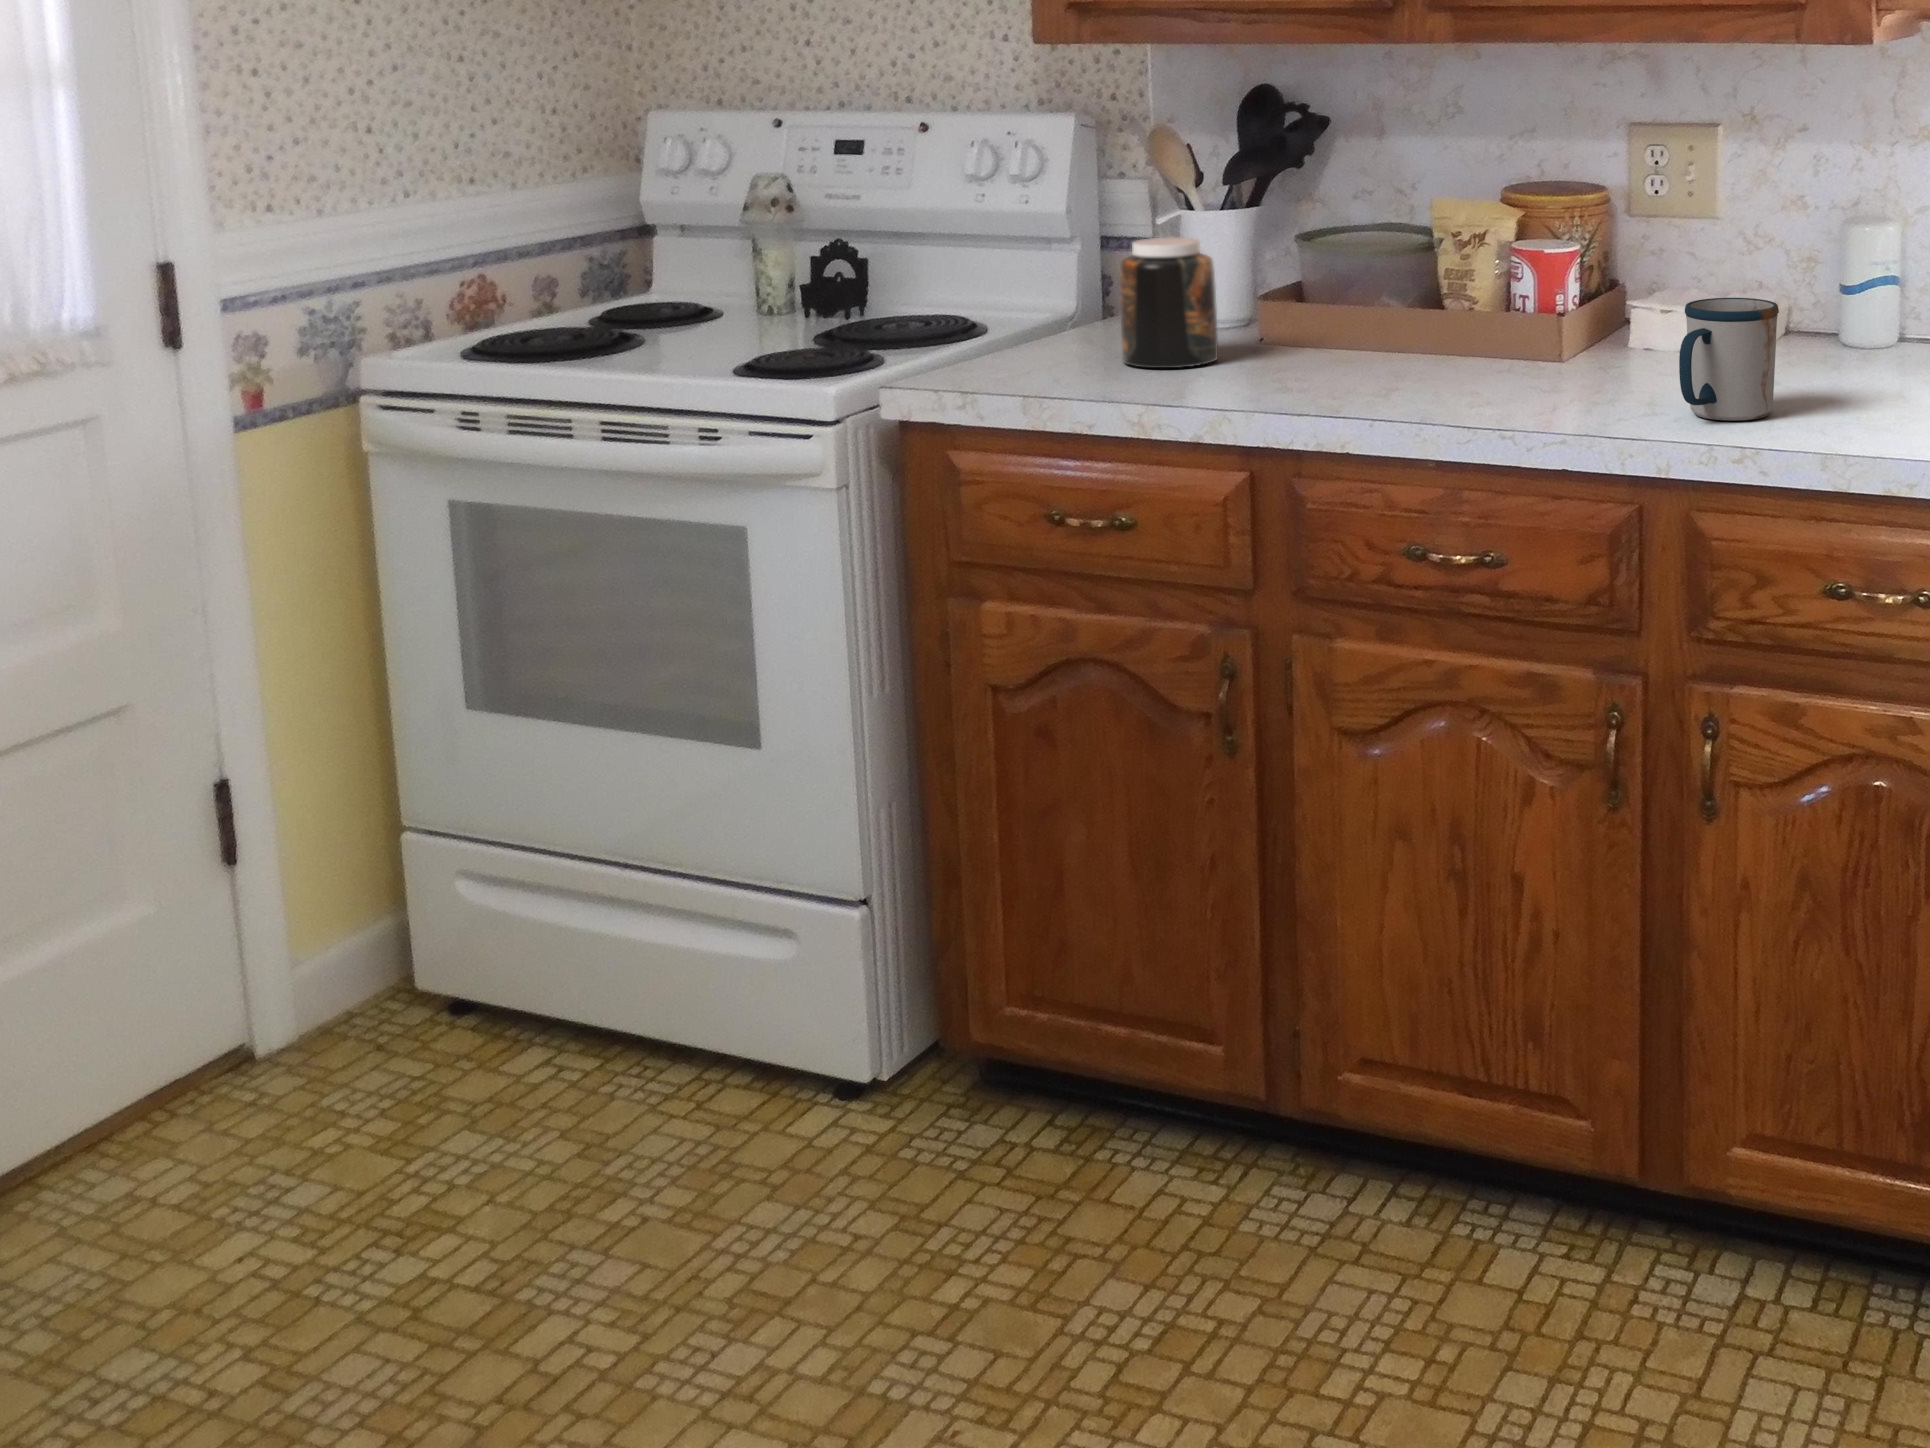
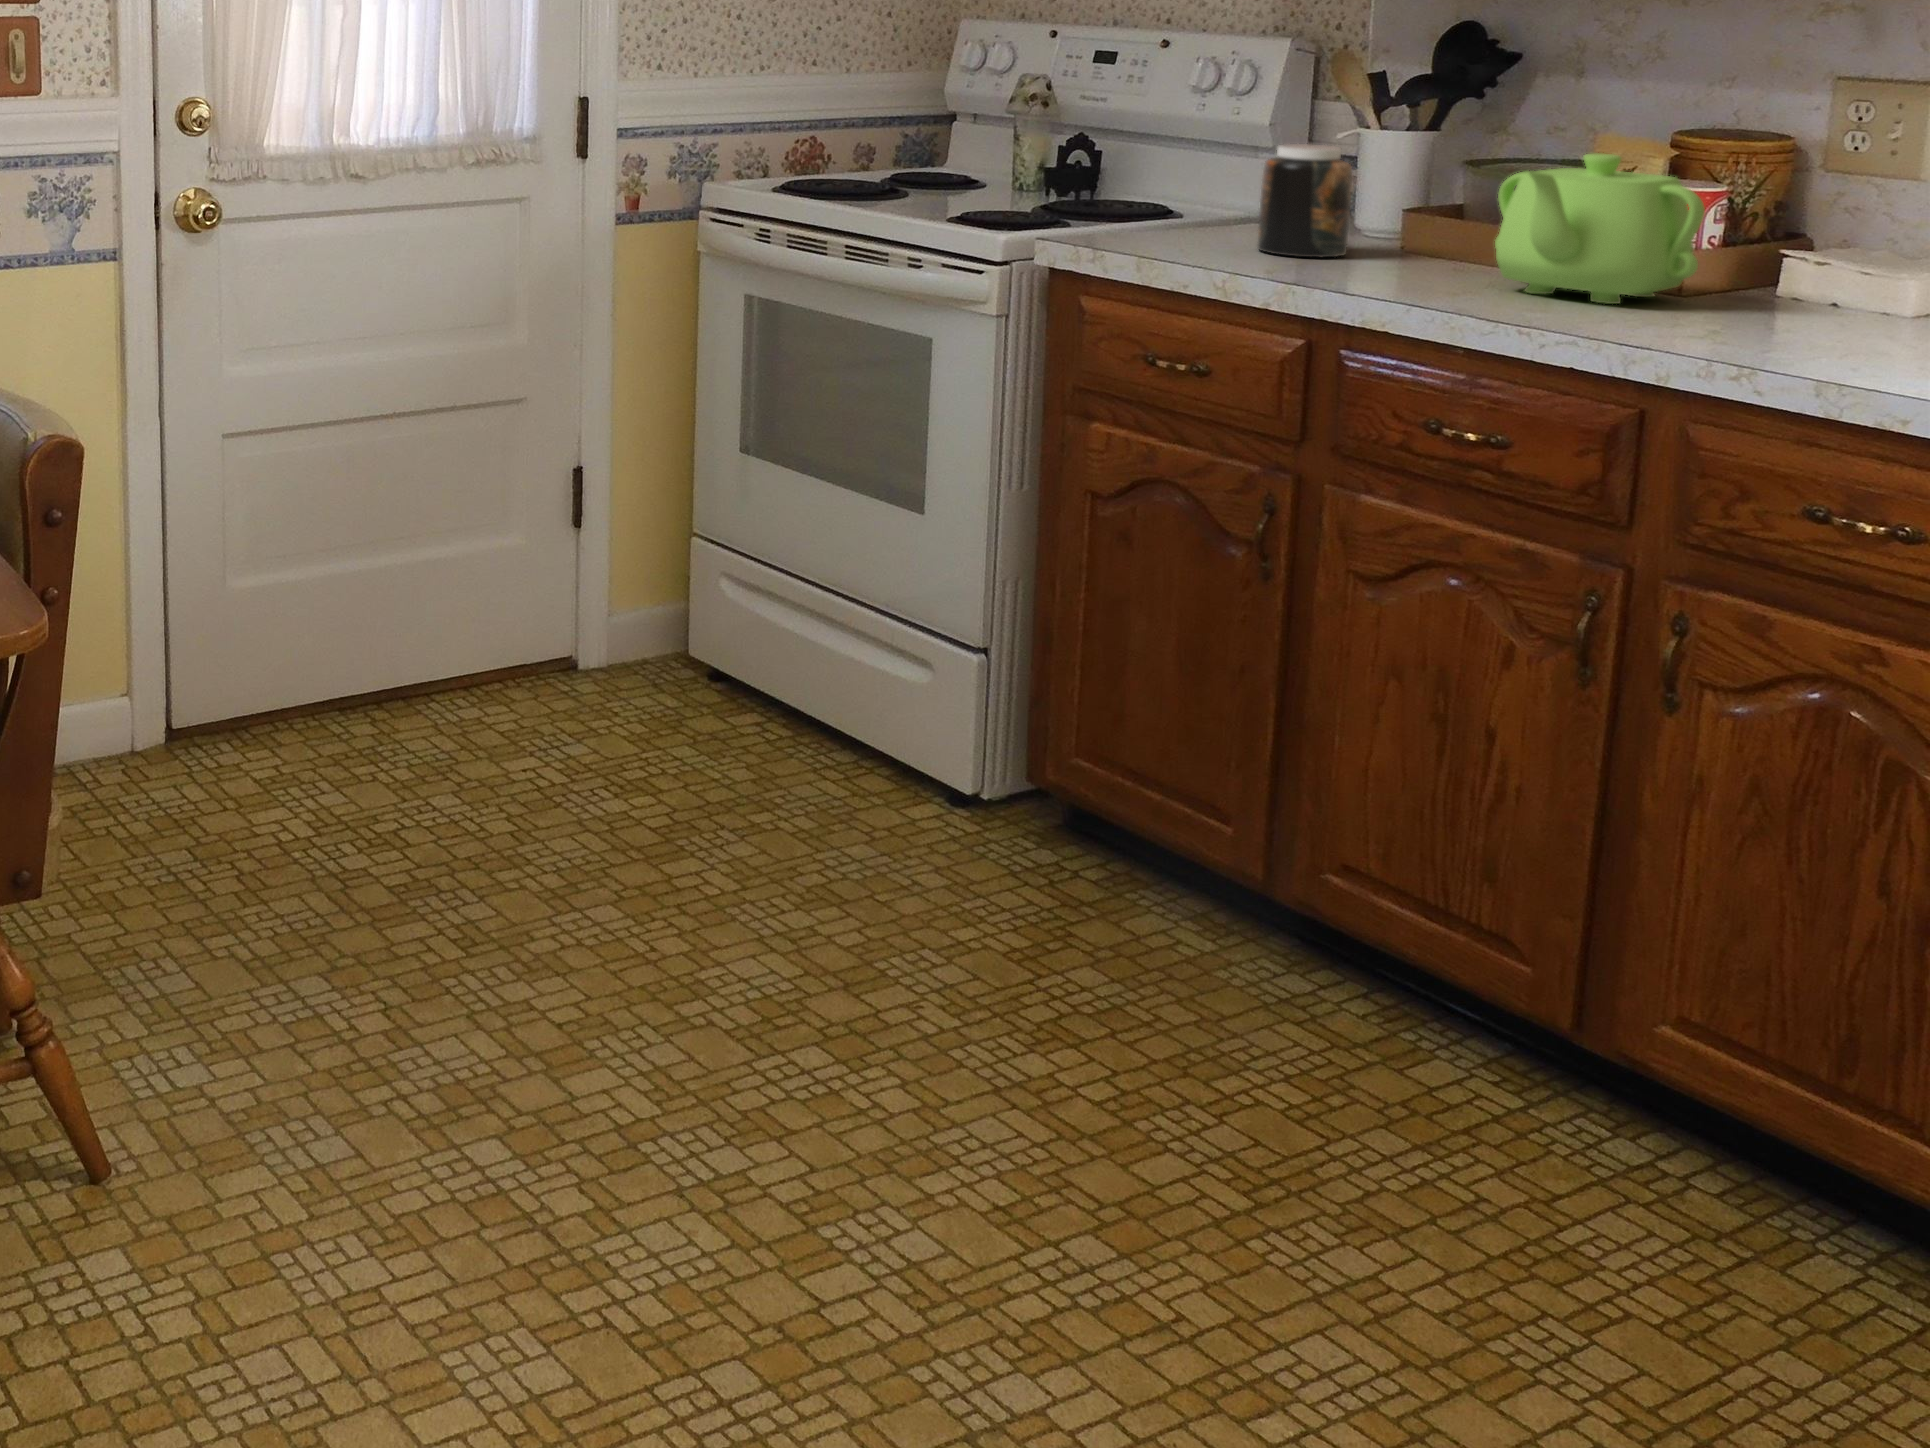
teapot: none [1385,225,1591,384] -> present [1495,154,1705,304]
mug: present [1679,298,1779,420] -> none [1722,236,1860,355]

